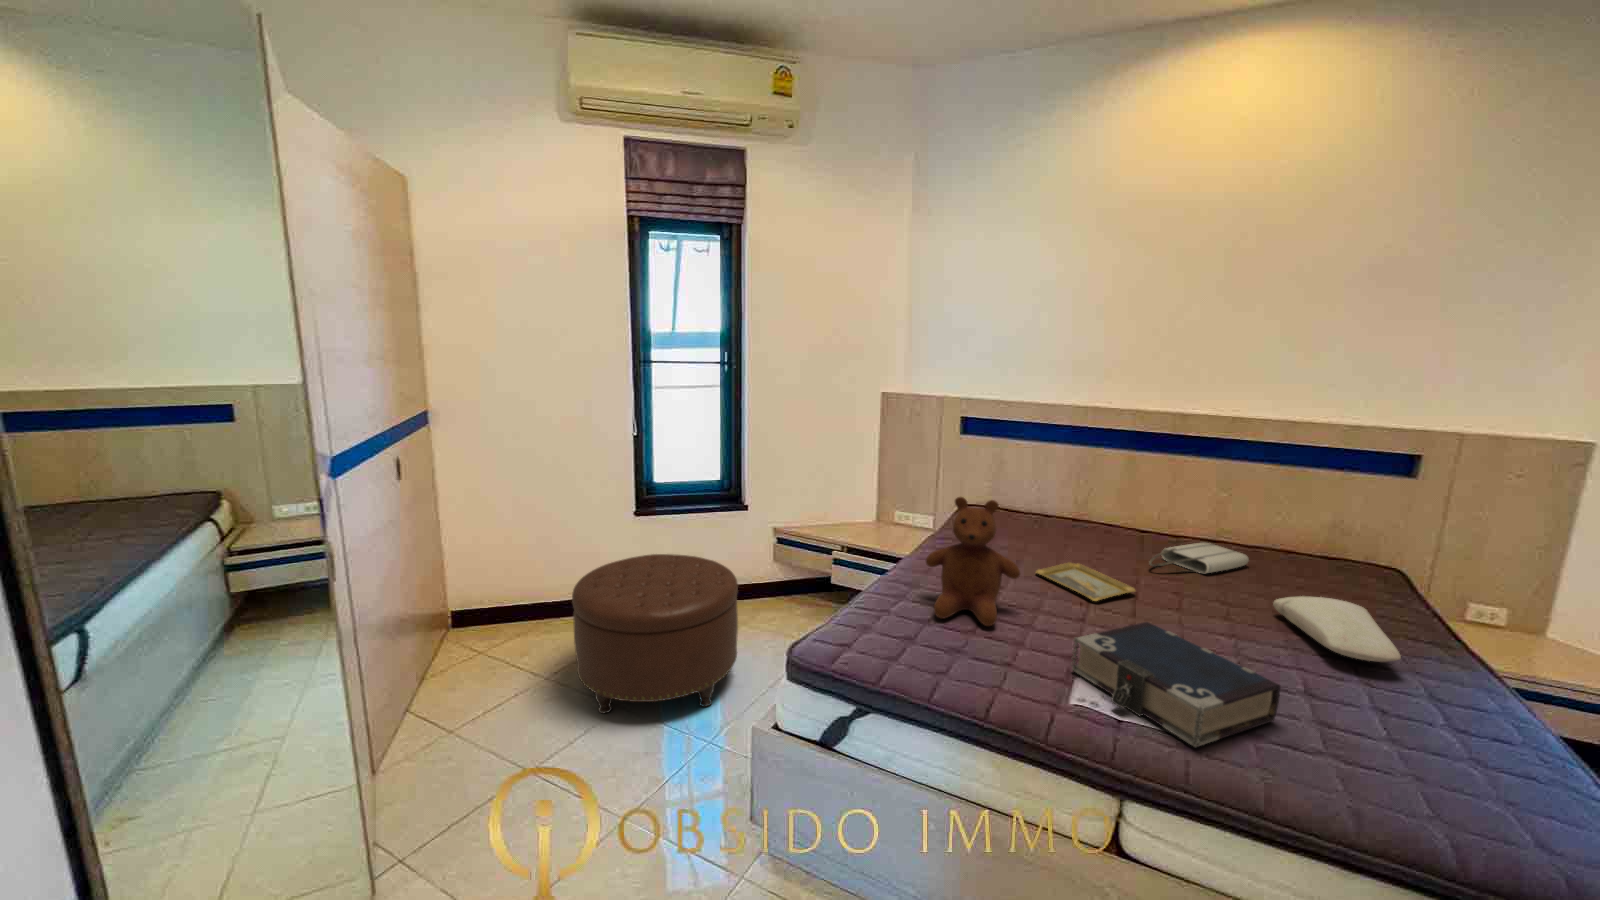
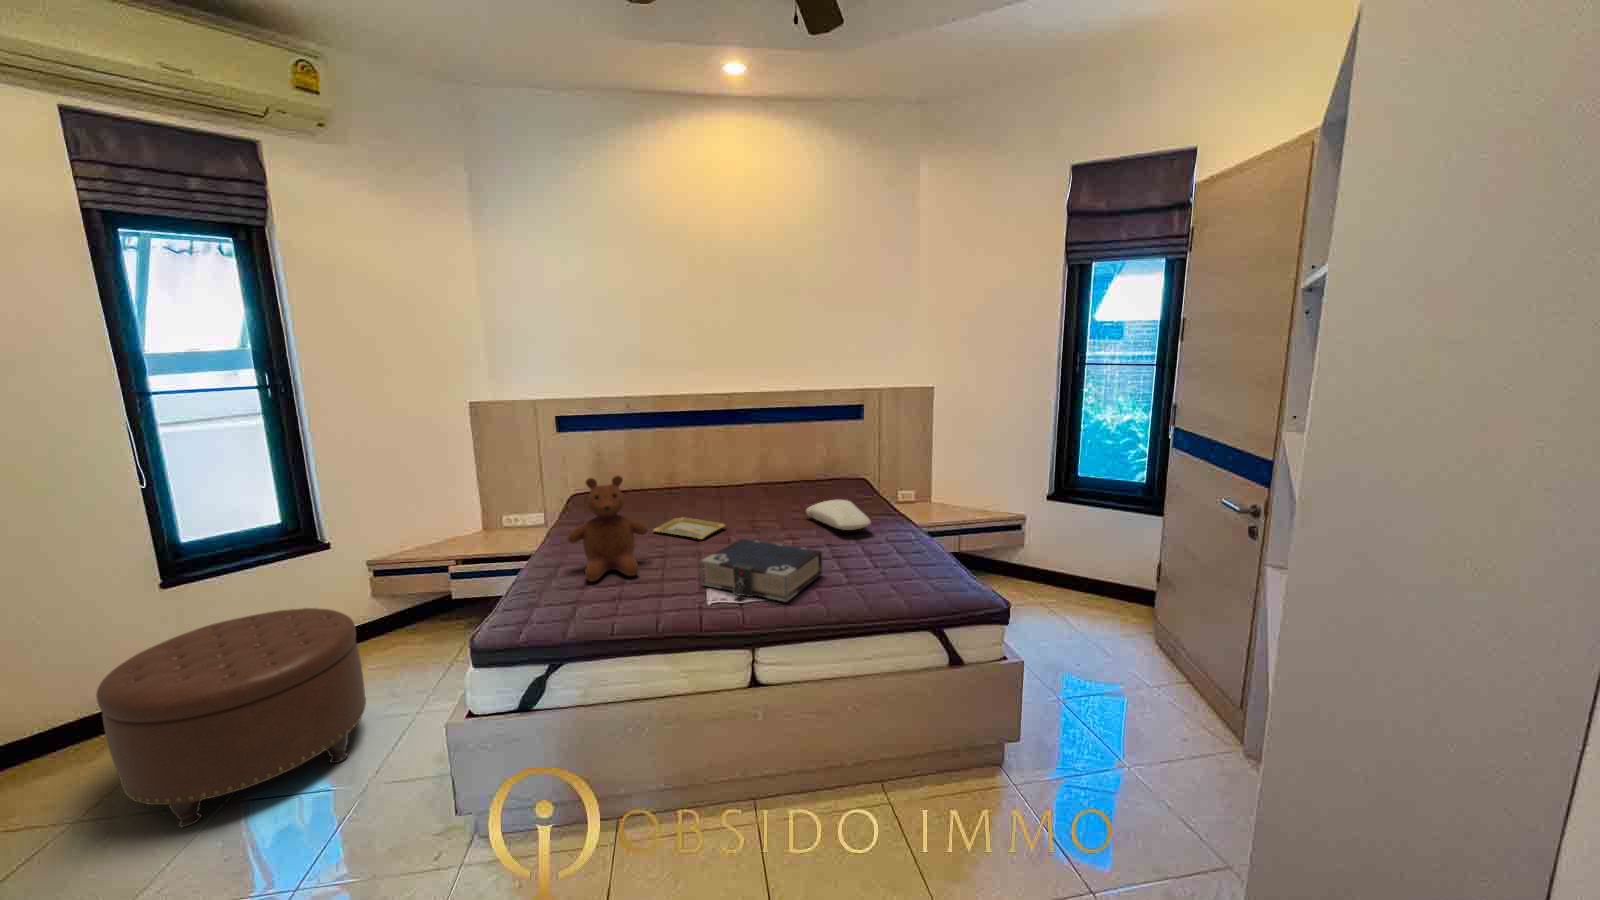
tote bag: present [1149,543,1249,573] -> none [728,485,786,508]

